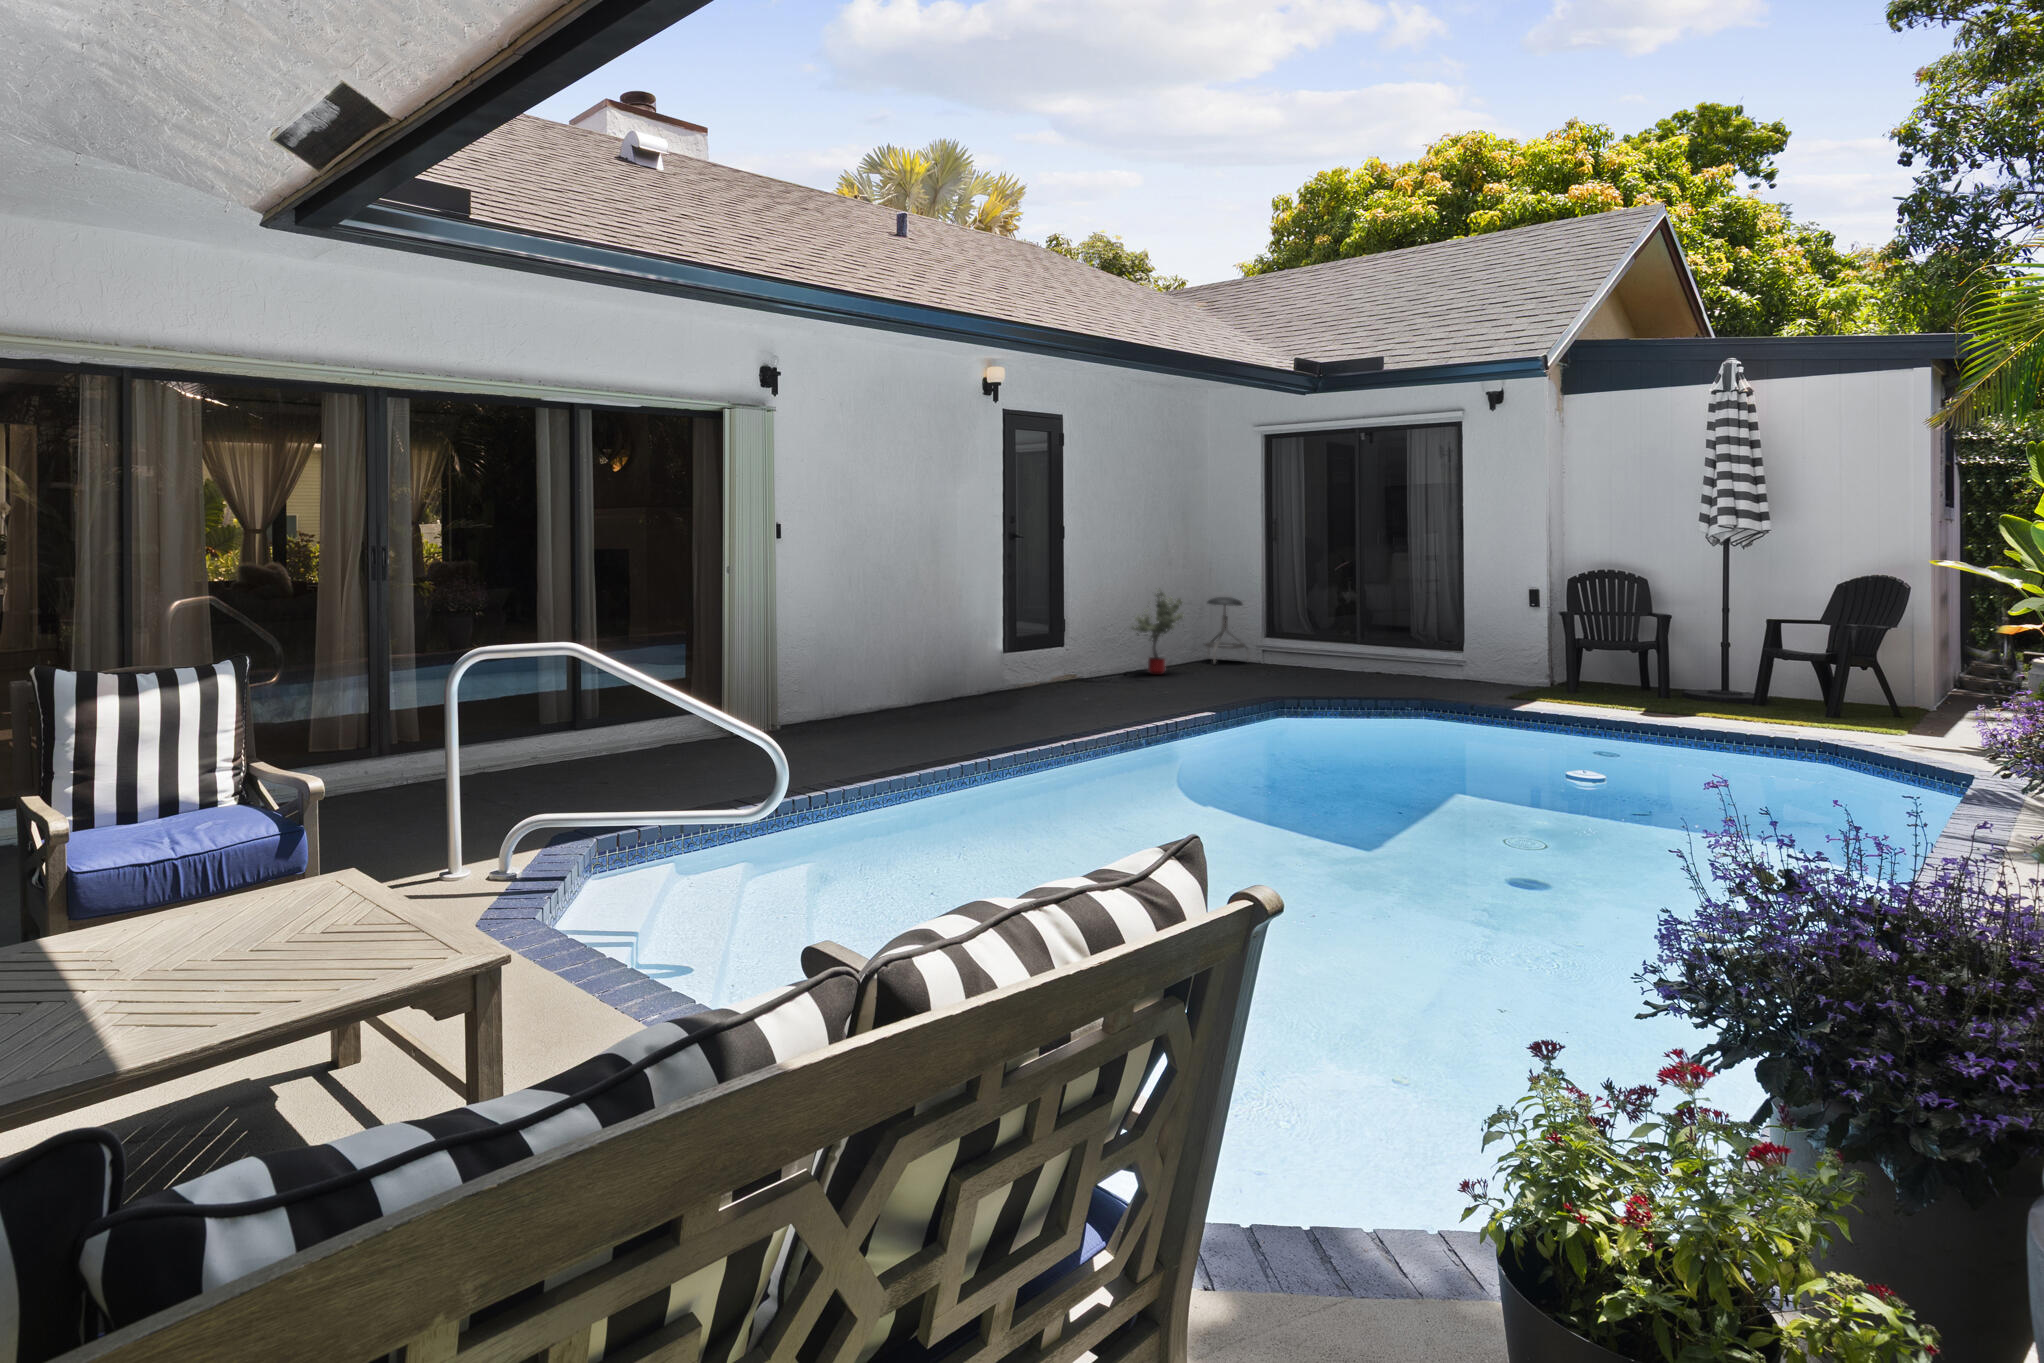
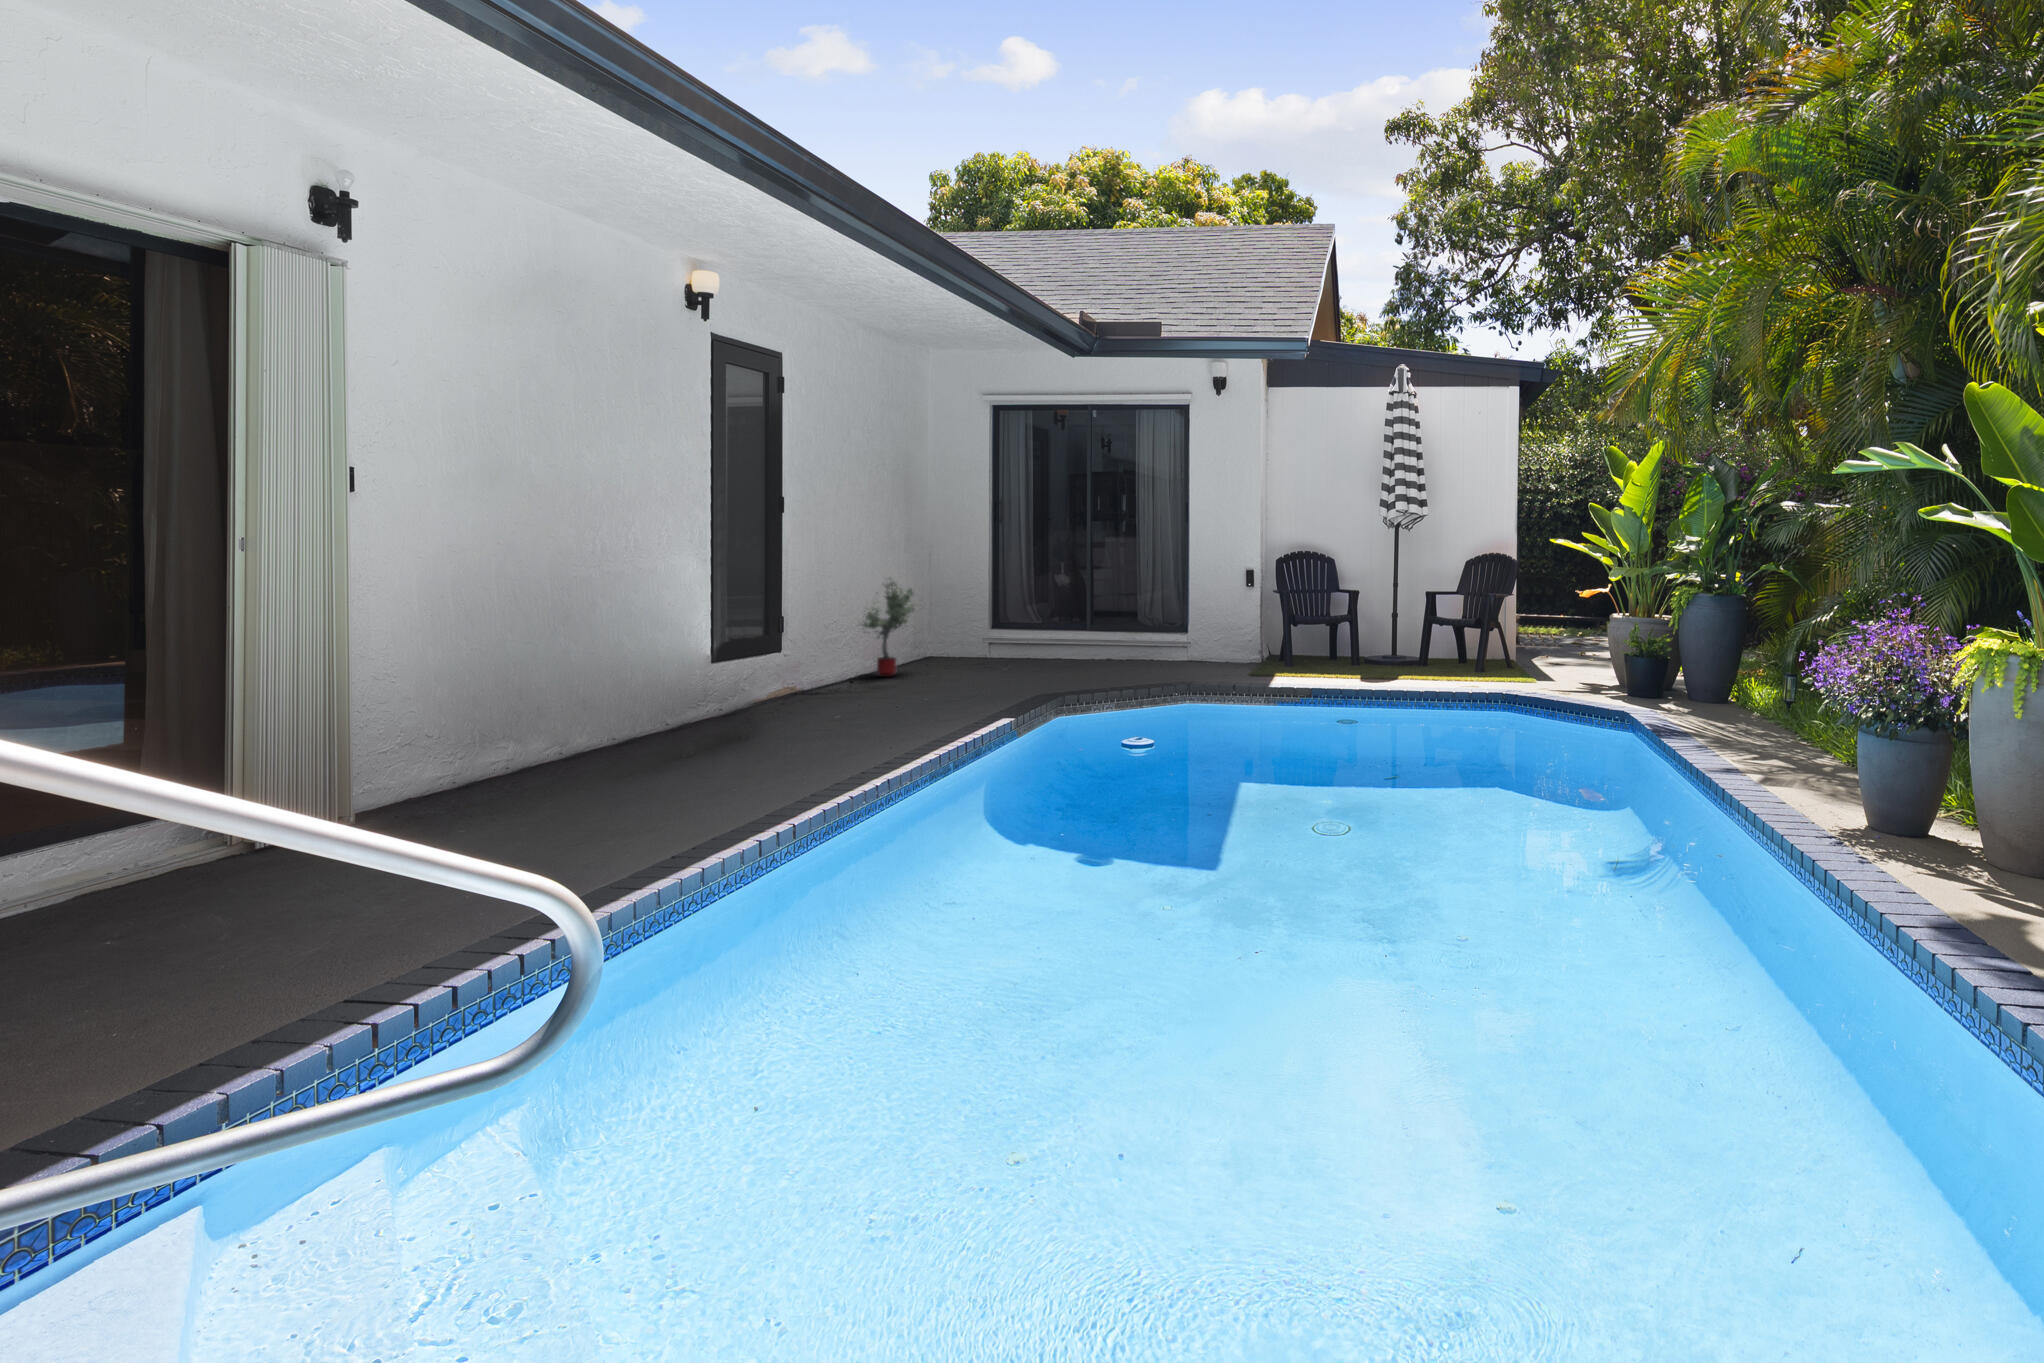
stool: present [1204,597,1249,664] -> none [927,586,977,662]

